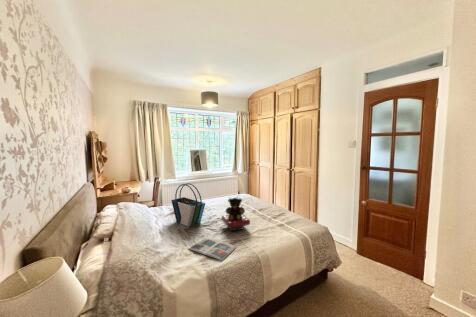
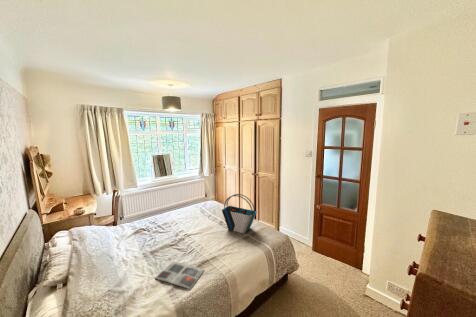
tote bag: present [171,183,205,227] -> present [222,194,257,234]
teddy bear: present [222,198,250,231] -> none [189,216,217,250]

